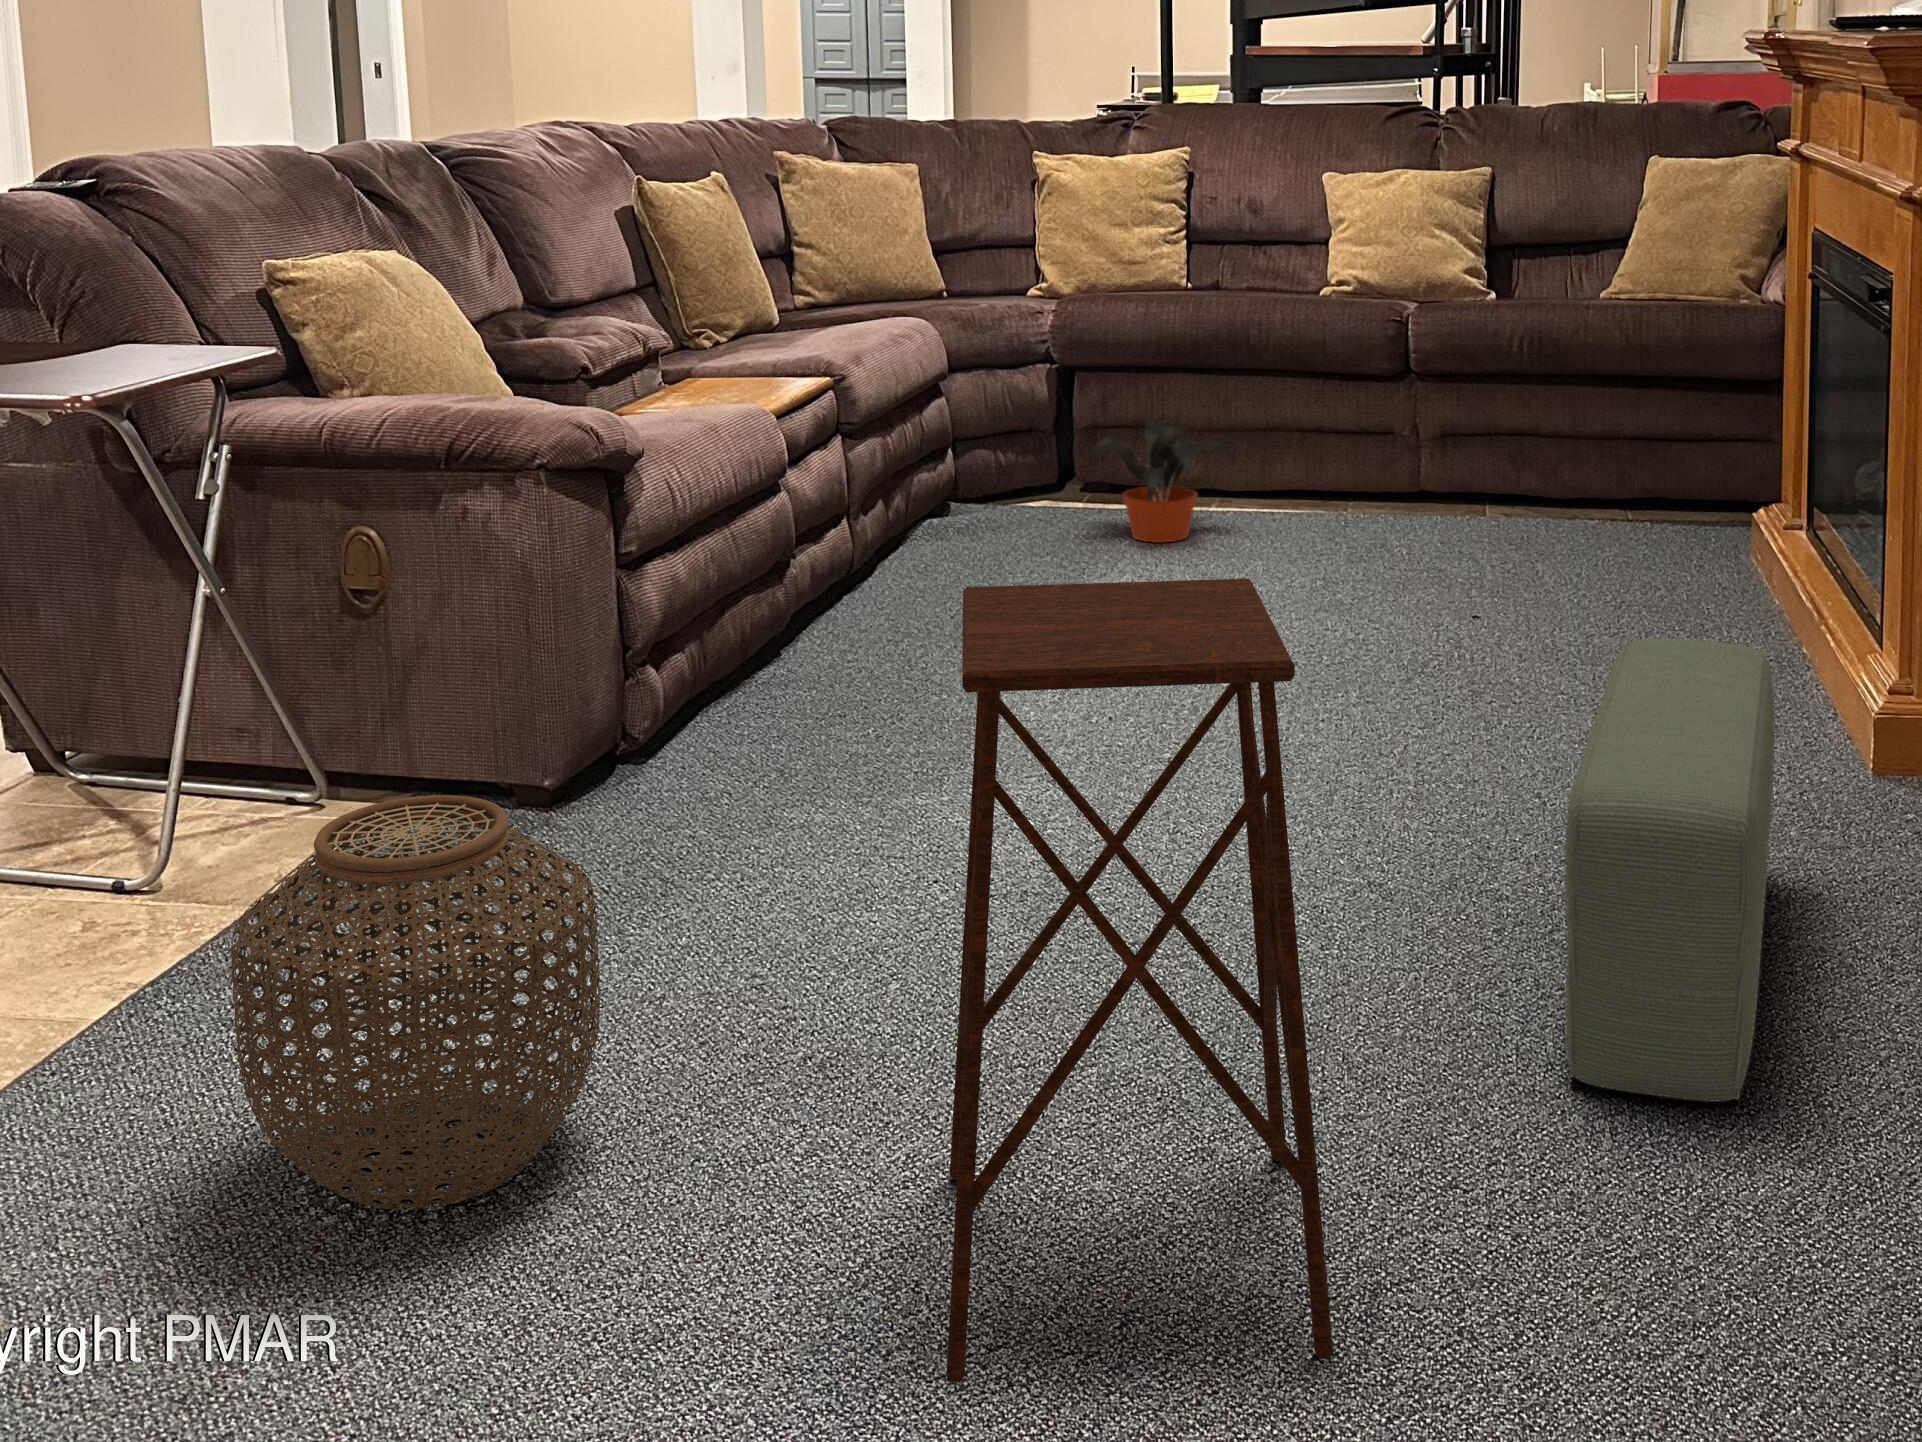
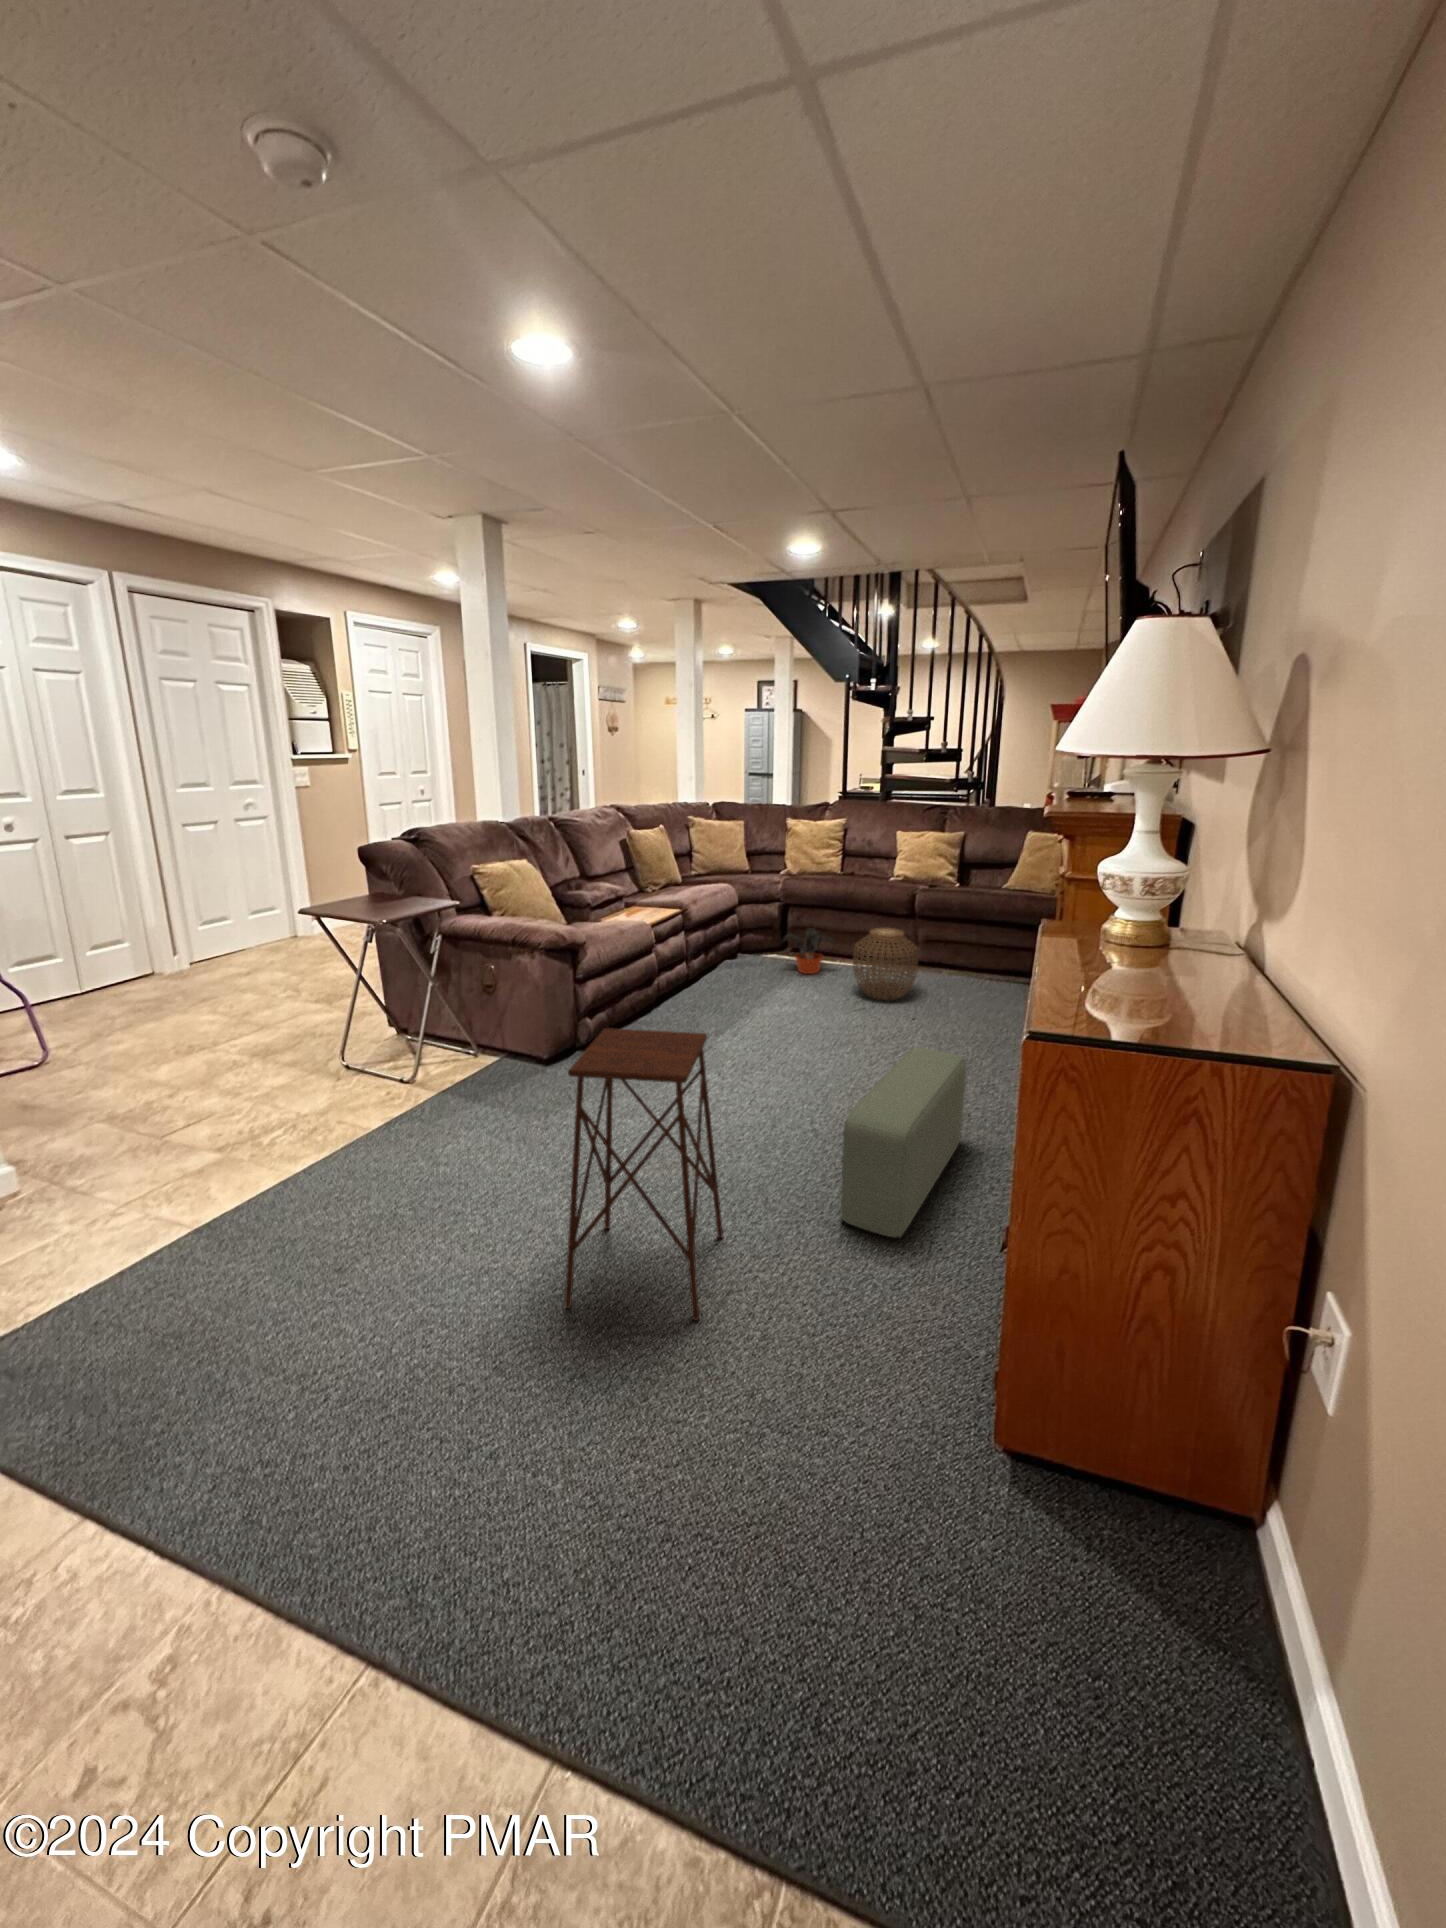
woven basket: present [231,795,600,1210] -> present [853,928,919,1000]

